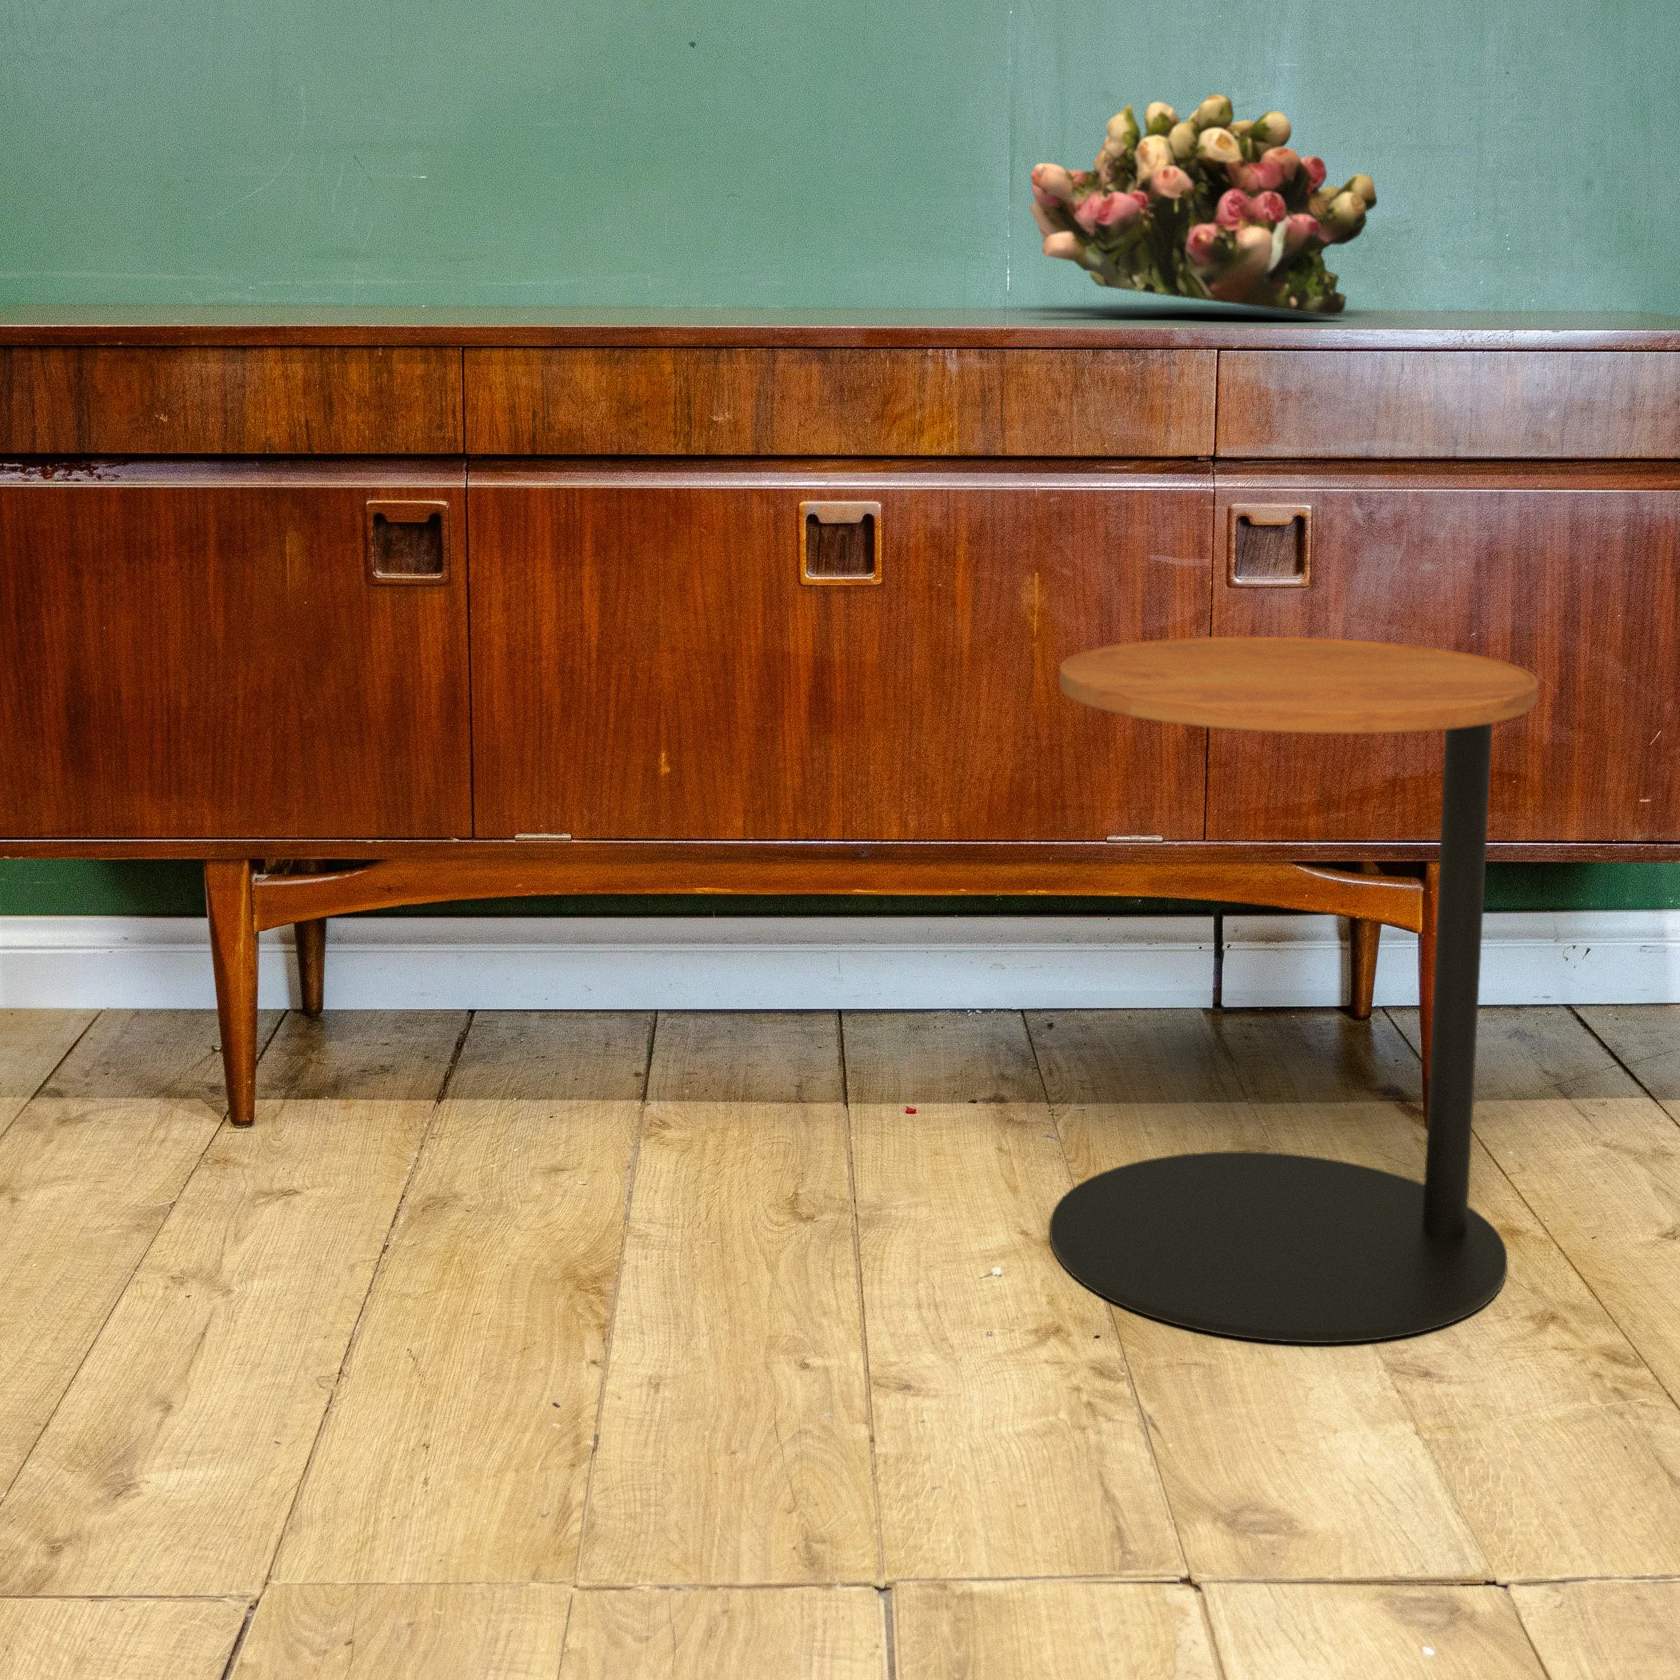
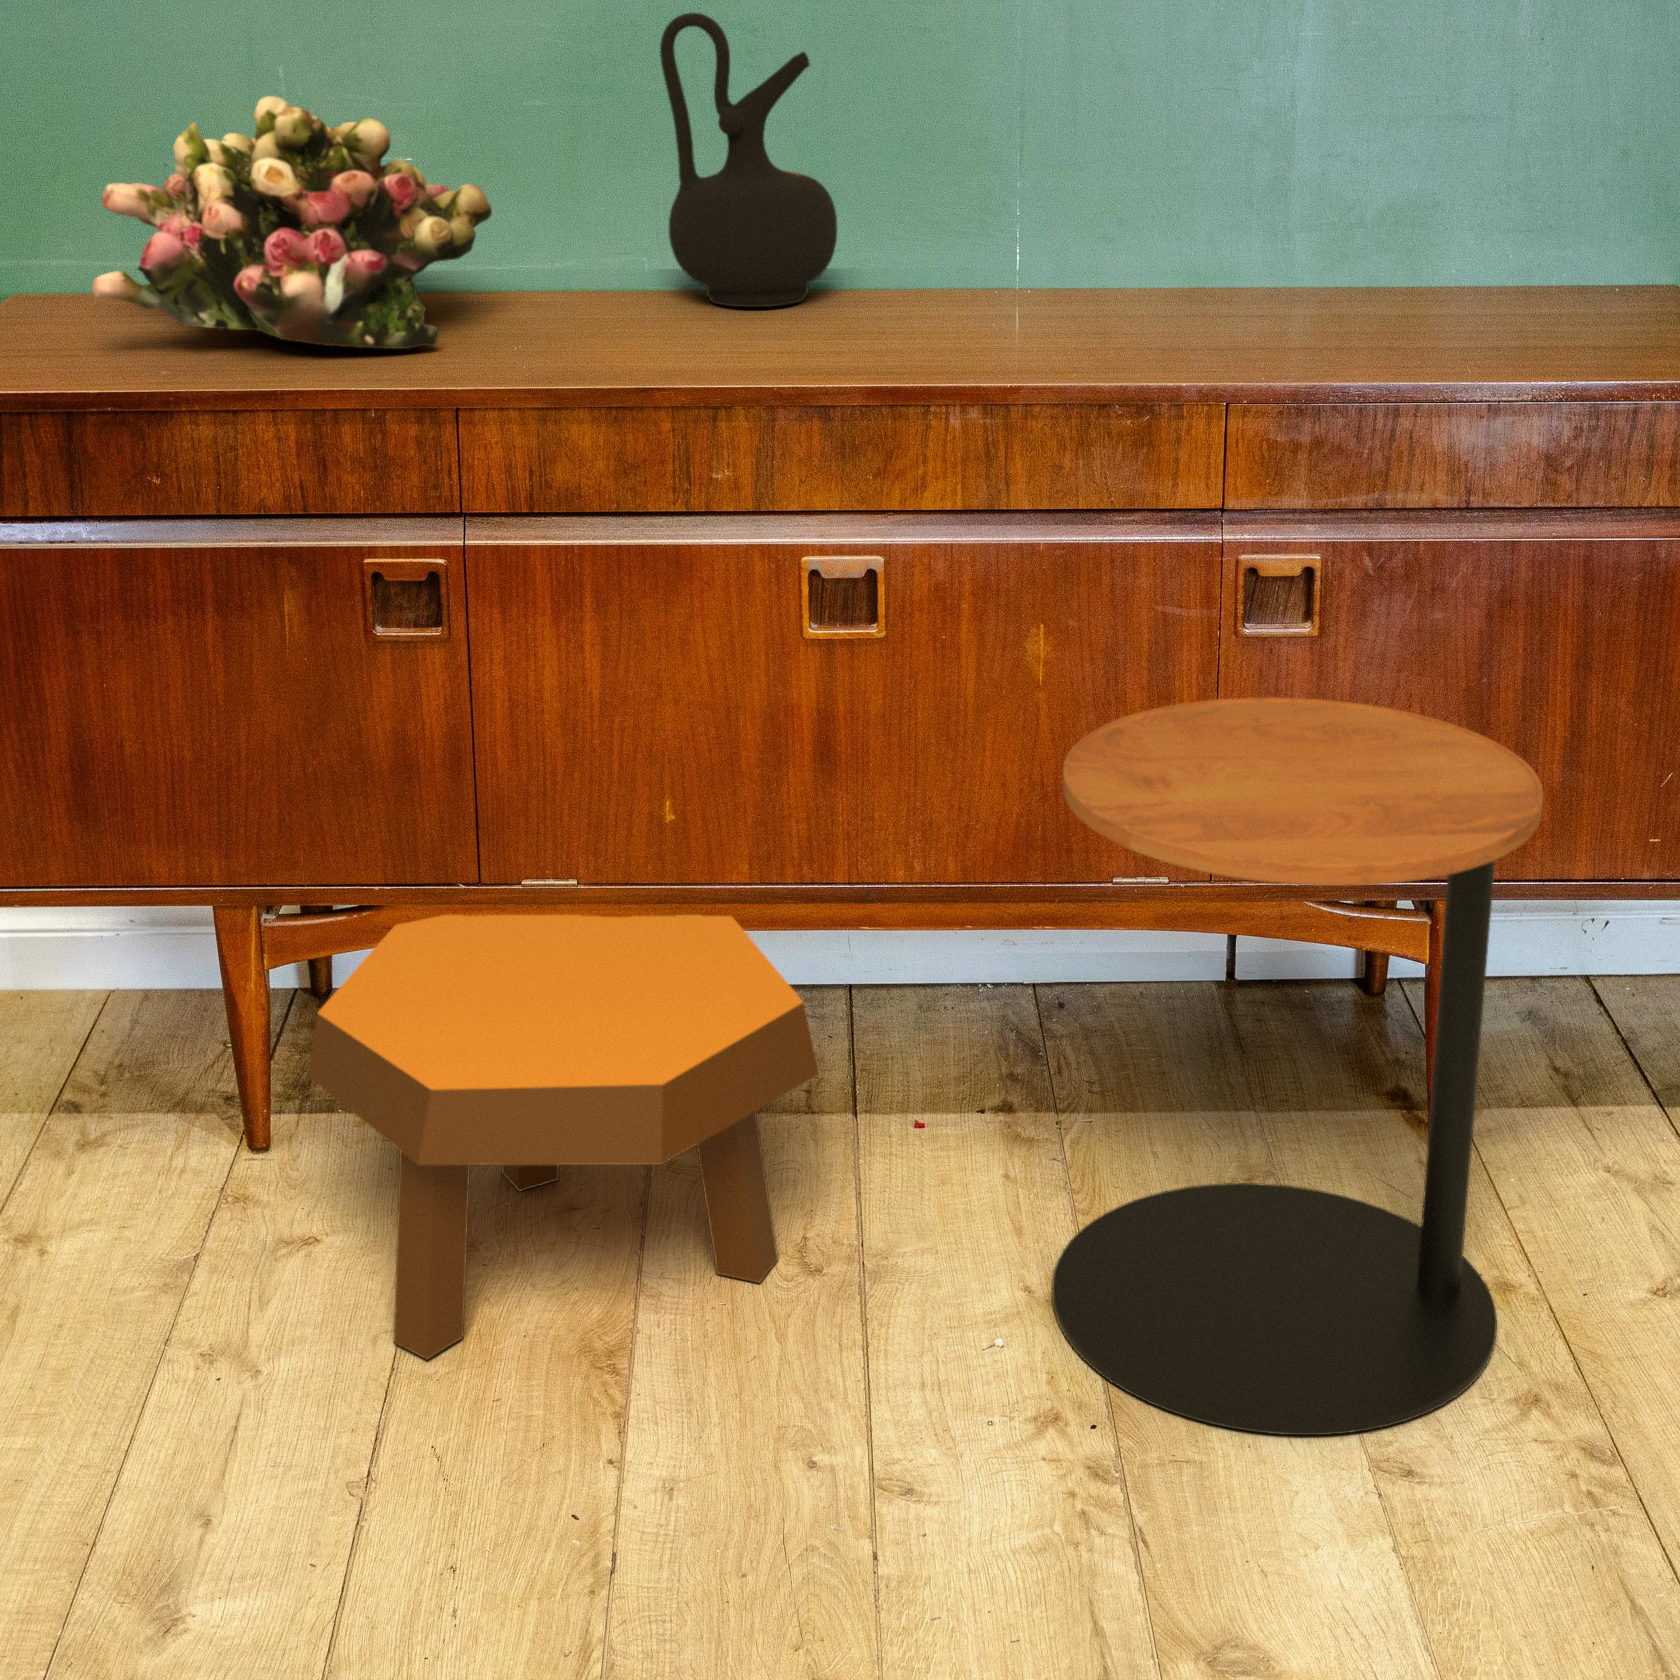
ceramic jug: none [671,33,835,308] -> present [660,12,837,307]
flower arrangement: present [1030,94,1377,315] -> present [92,96,492,349]
footstool: none [294,855,813,1282] -> present [308,915,819,1359]

